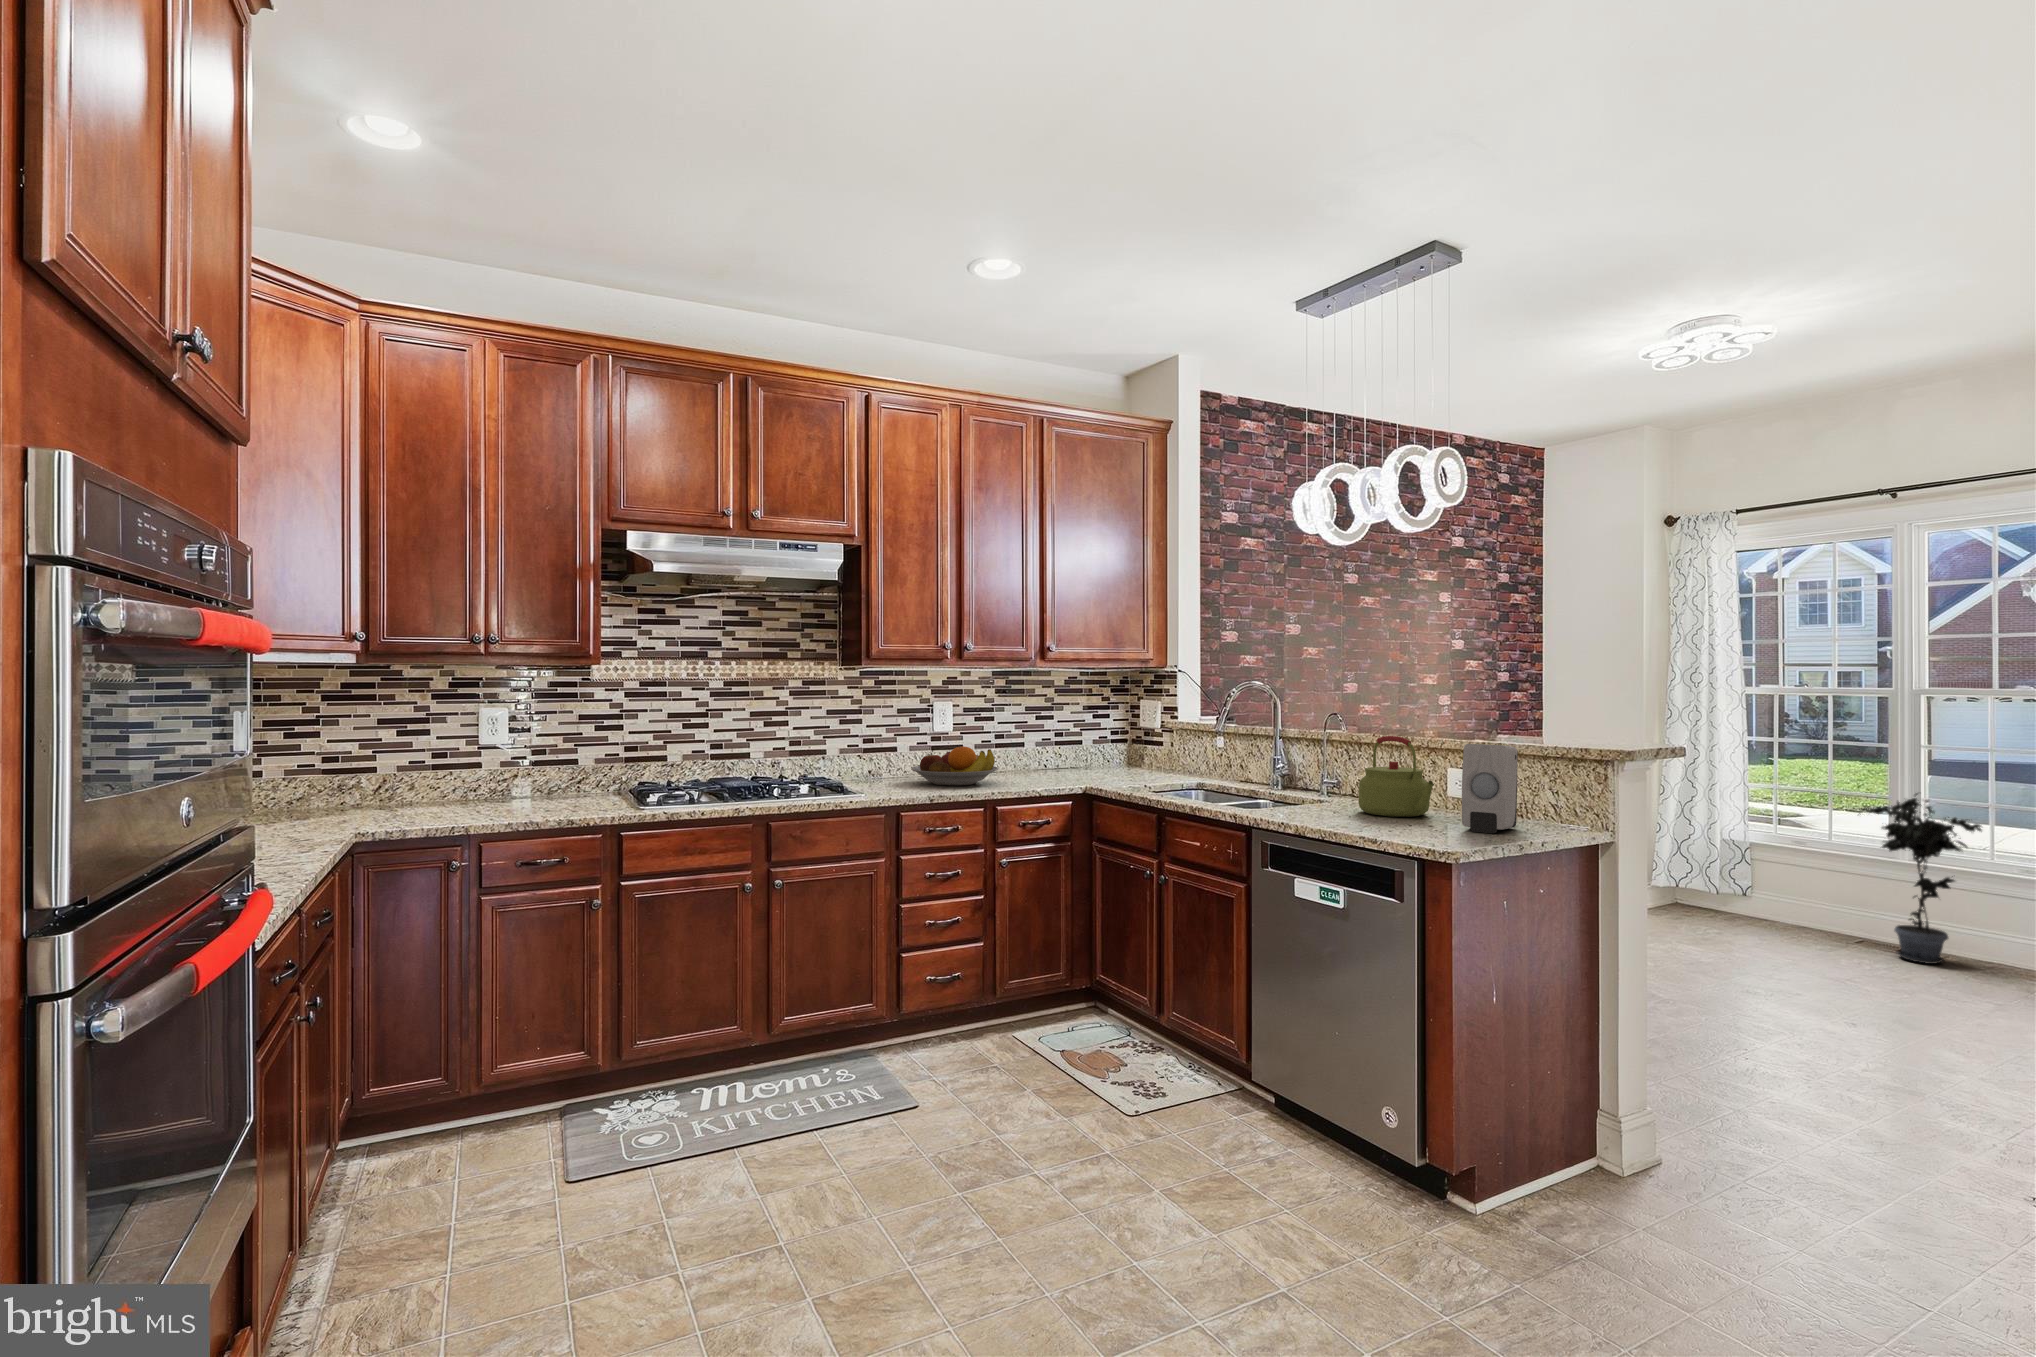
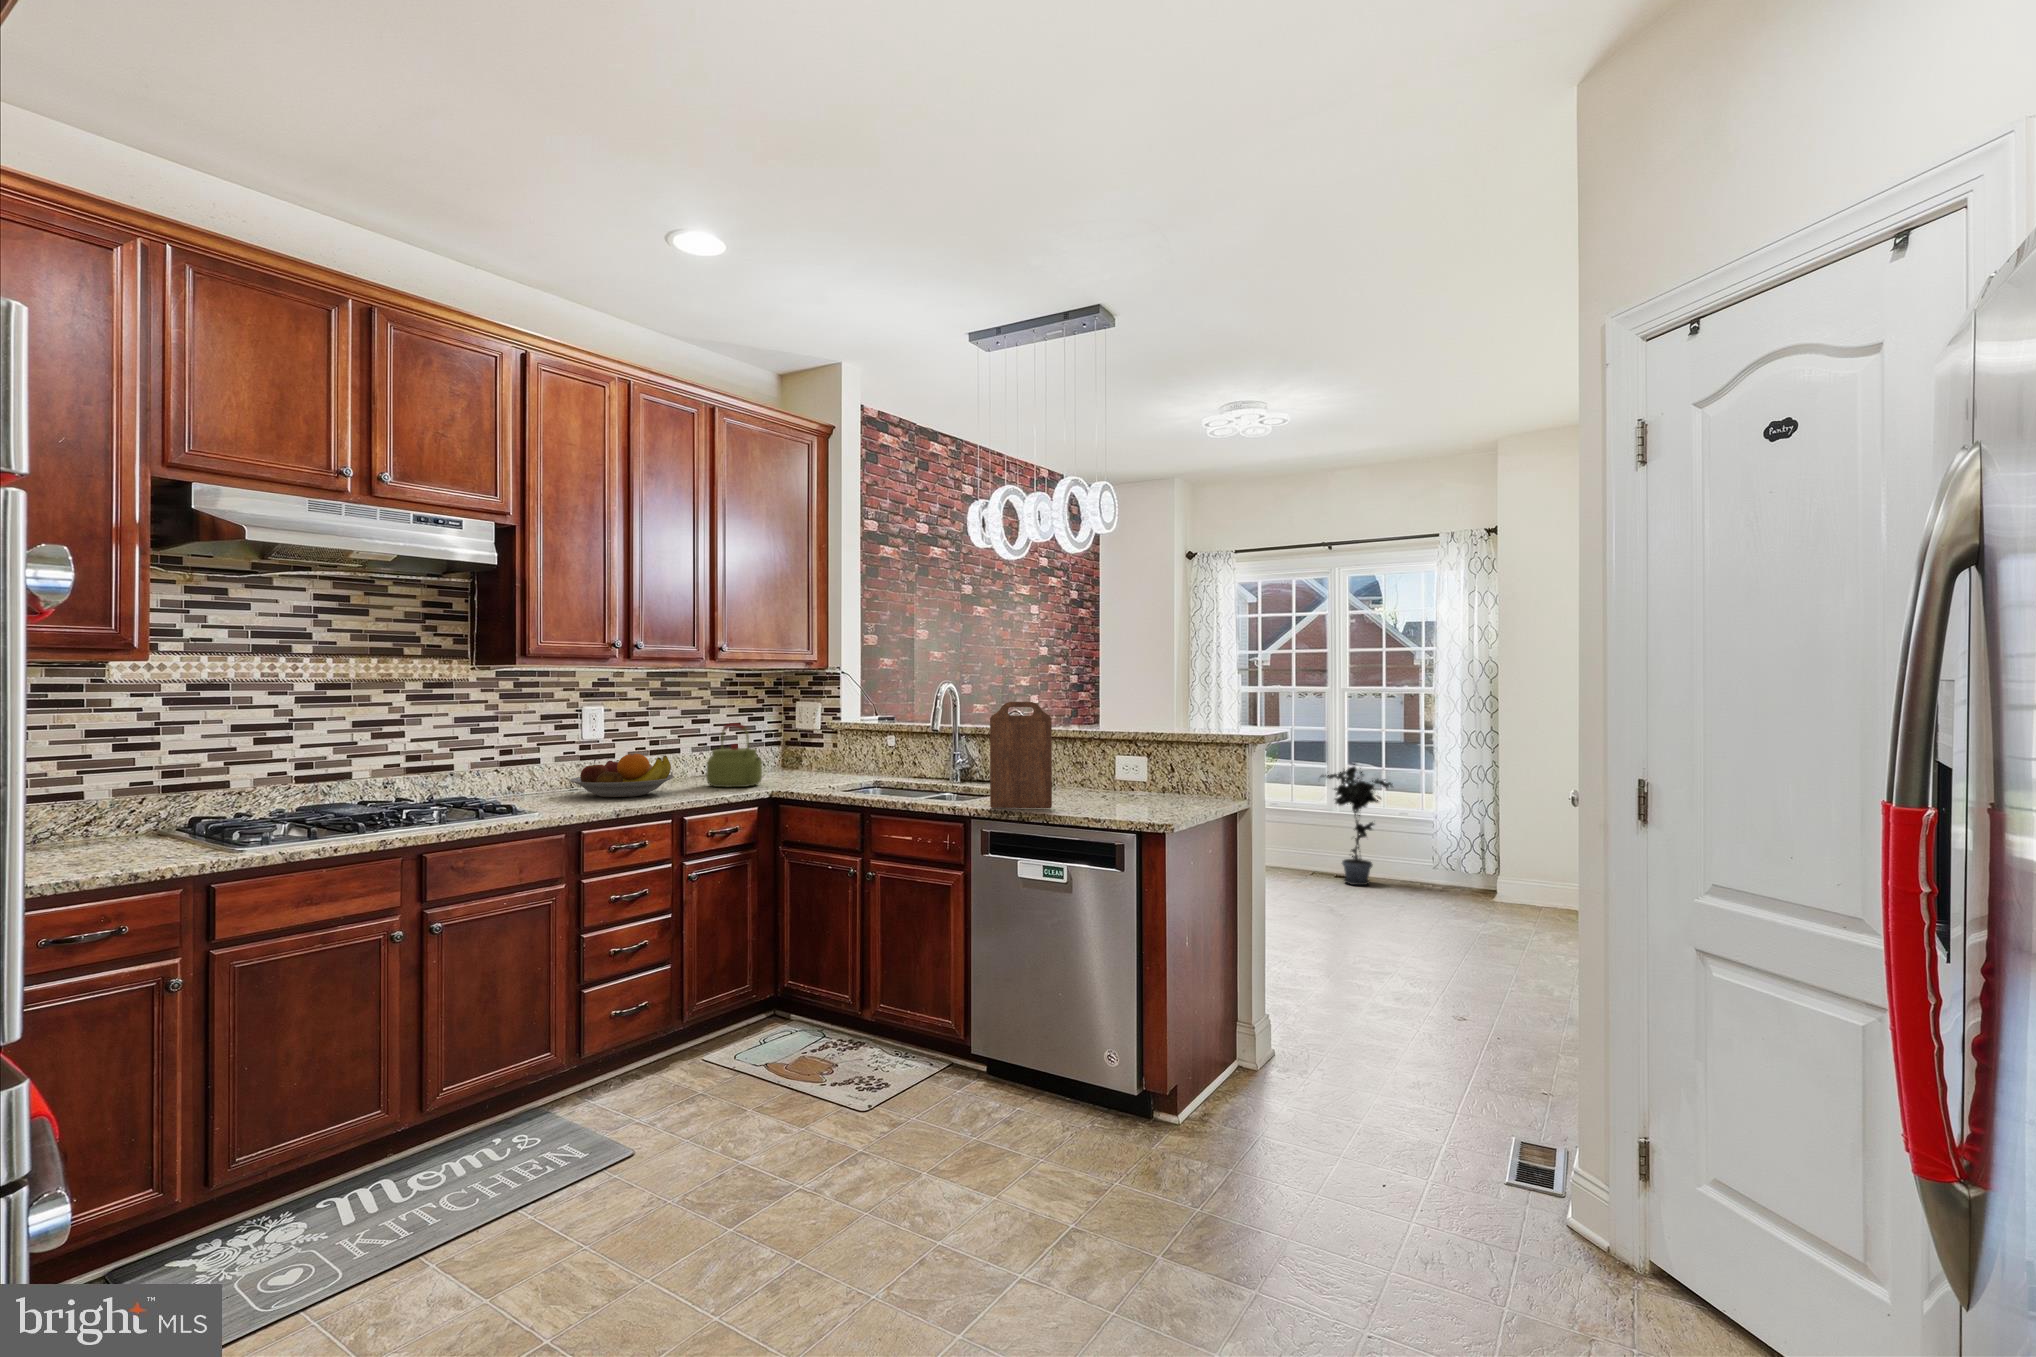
cutting board: none [1272,705,1339,824] -> present [990,702,1052,809]
kettle: present [1359,736,1434,817] -> present [706,723,762,787]
soap dispenser: present [1462,744,1518,833] -> none [1149,732,1184,807]

